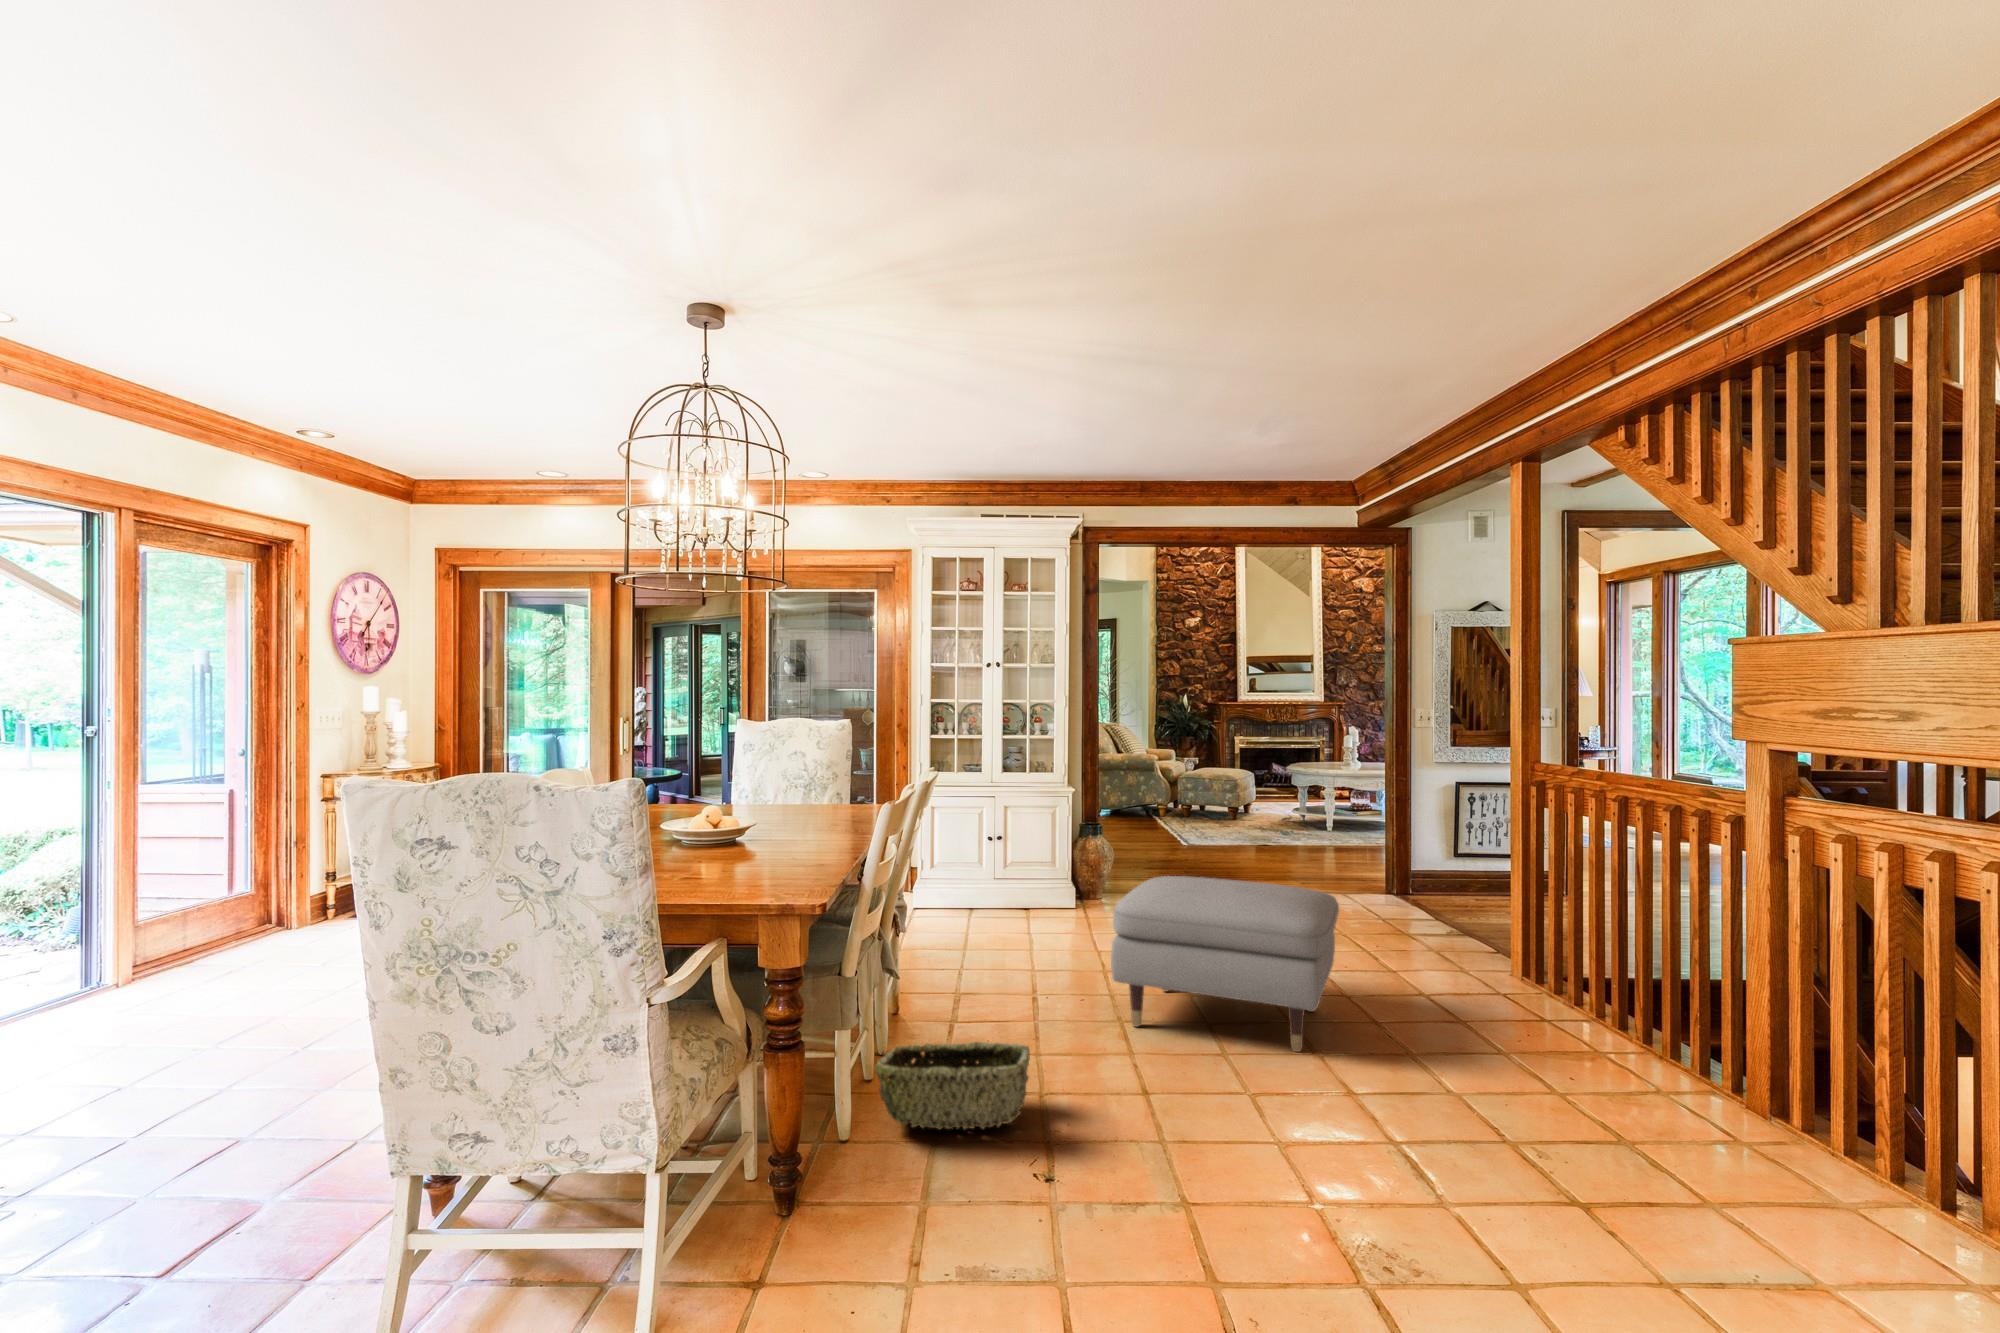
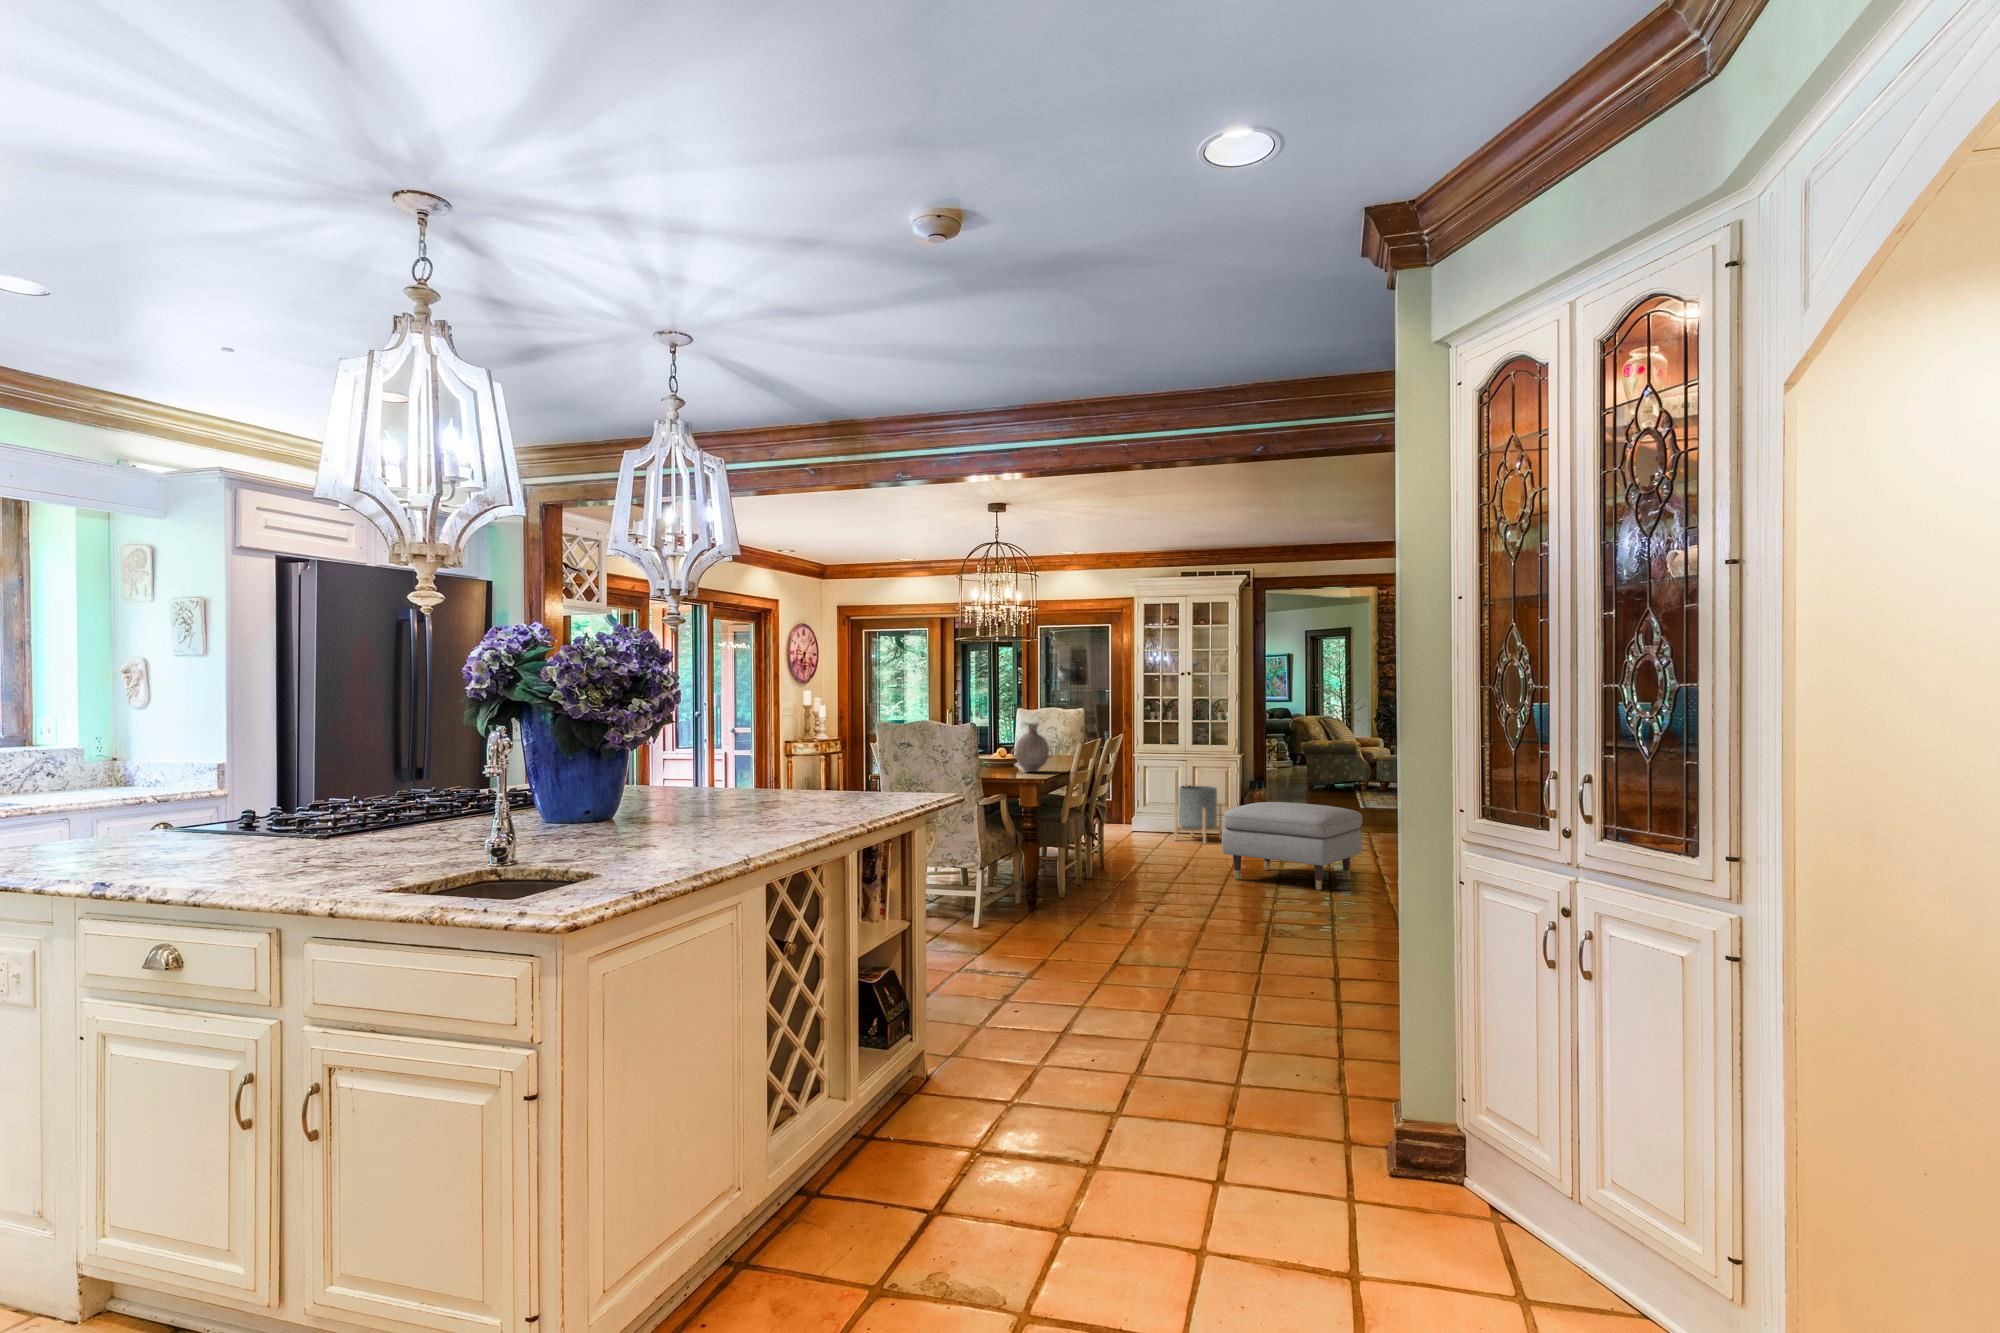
vase: none [712,749,804,855] -> present [1012,723,1050,772]
planter: none [980,832,1048,925] -> present [1174,786,1222,844]
woven basket: present [874,1042,1030,1129] -> none [1085,866,1161,899]

